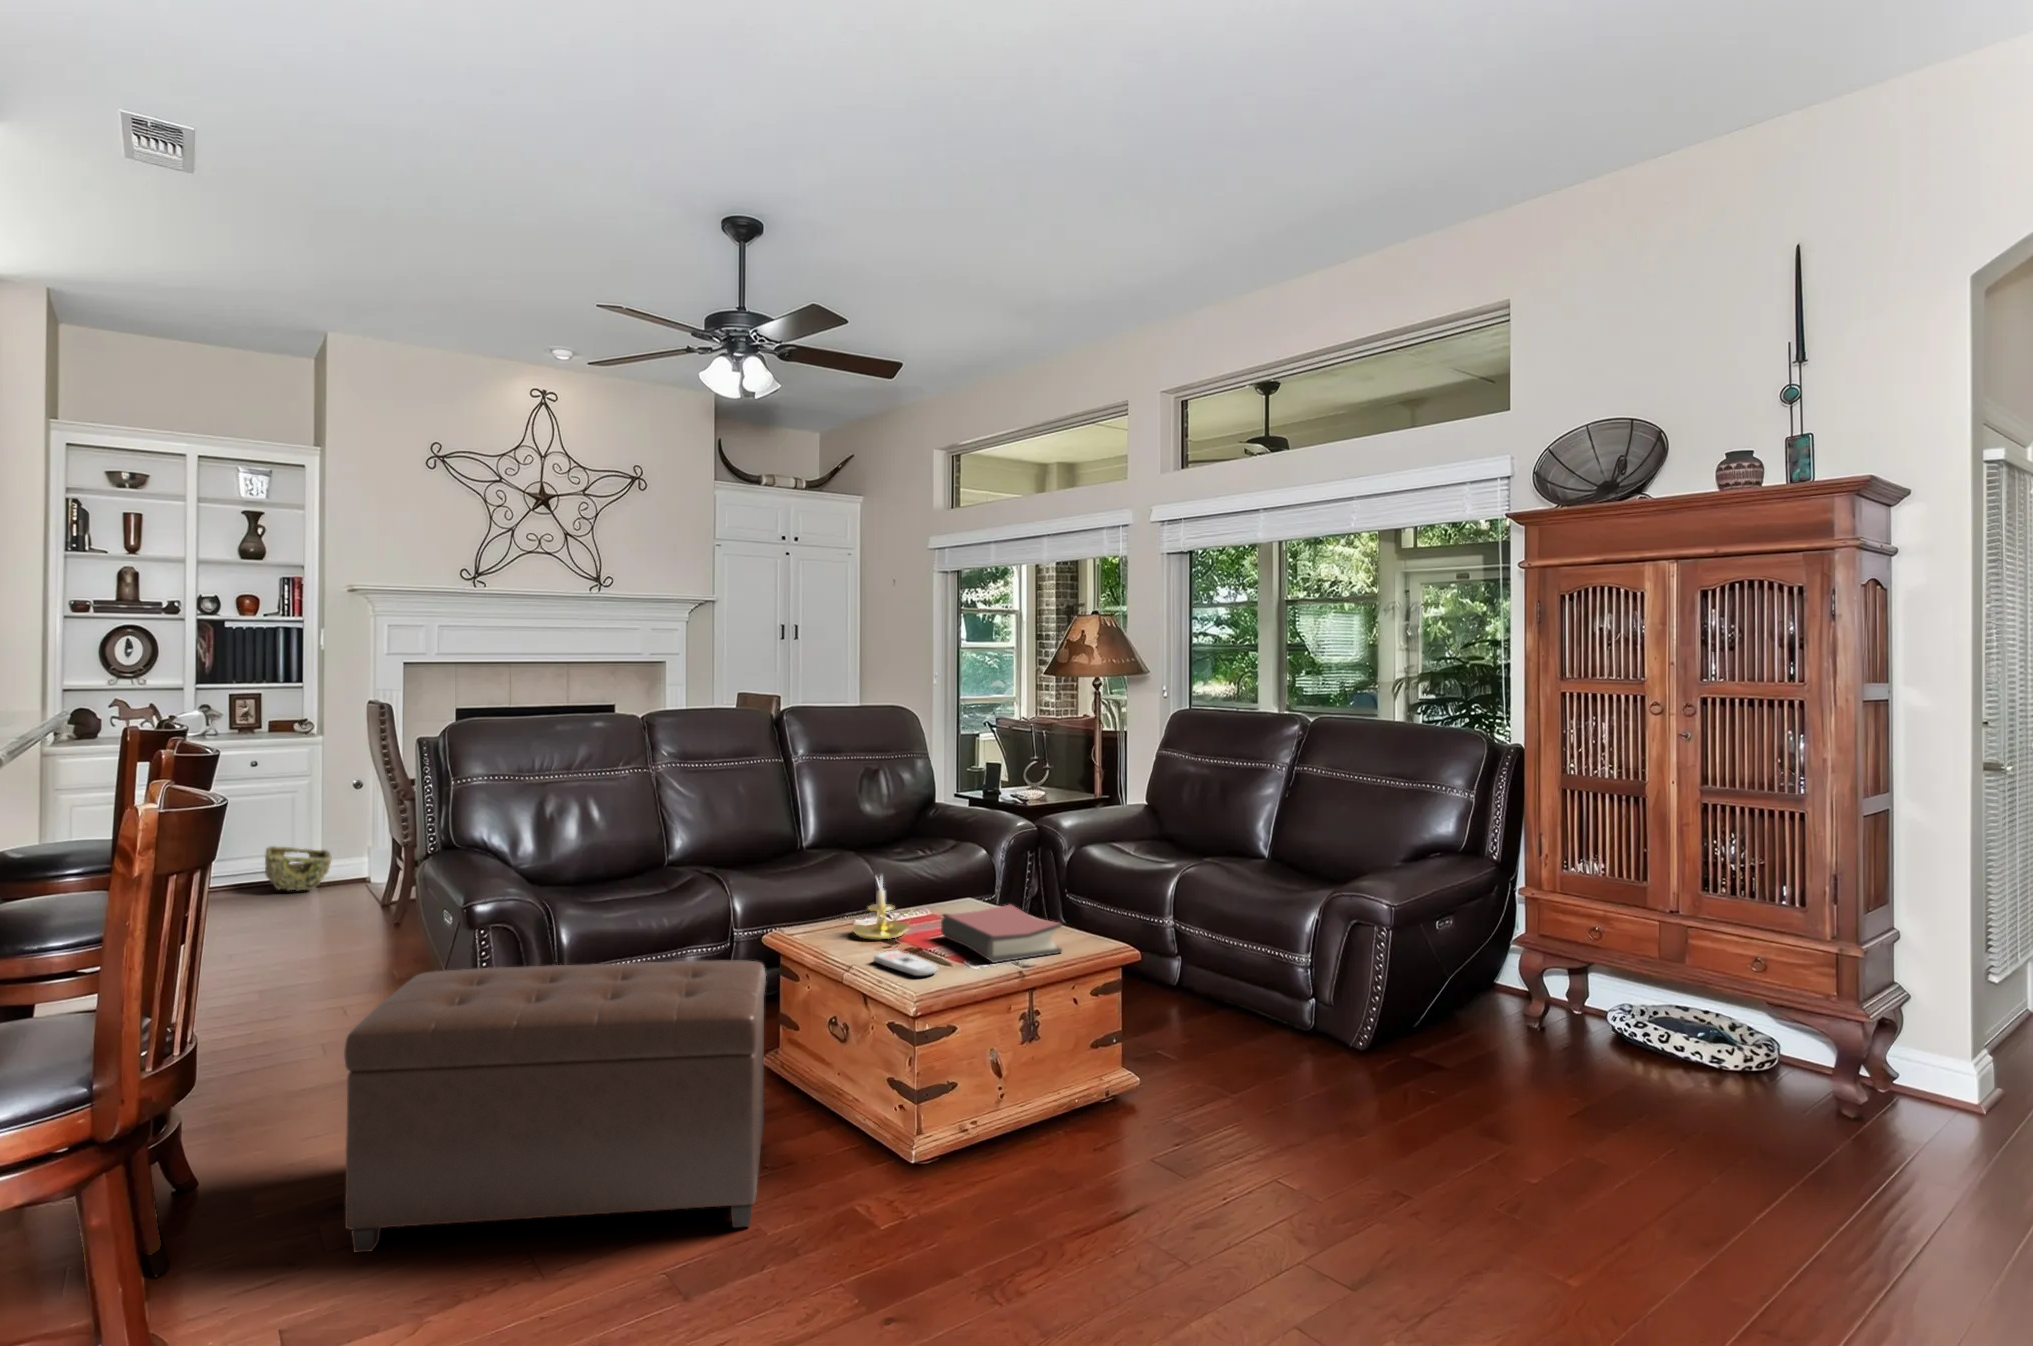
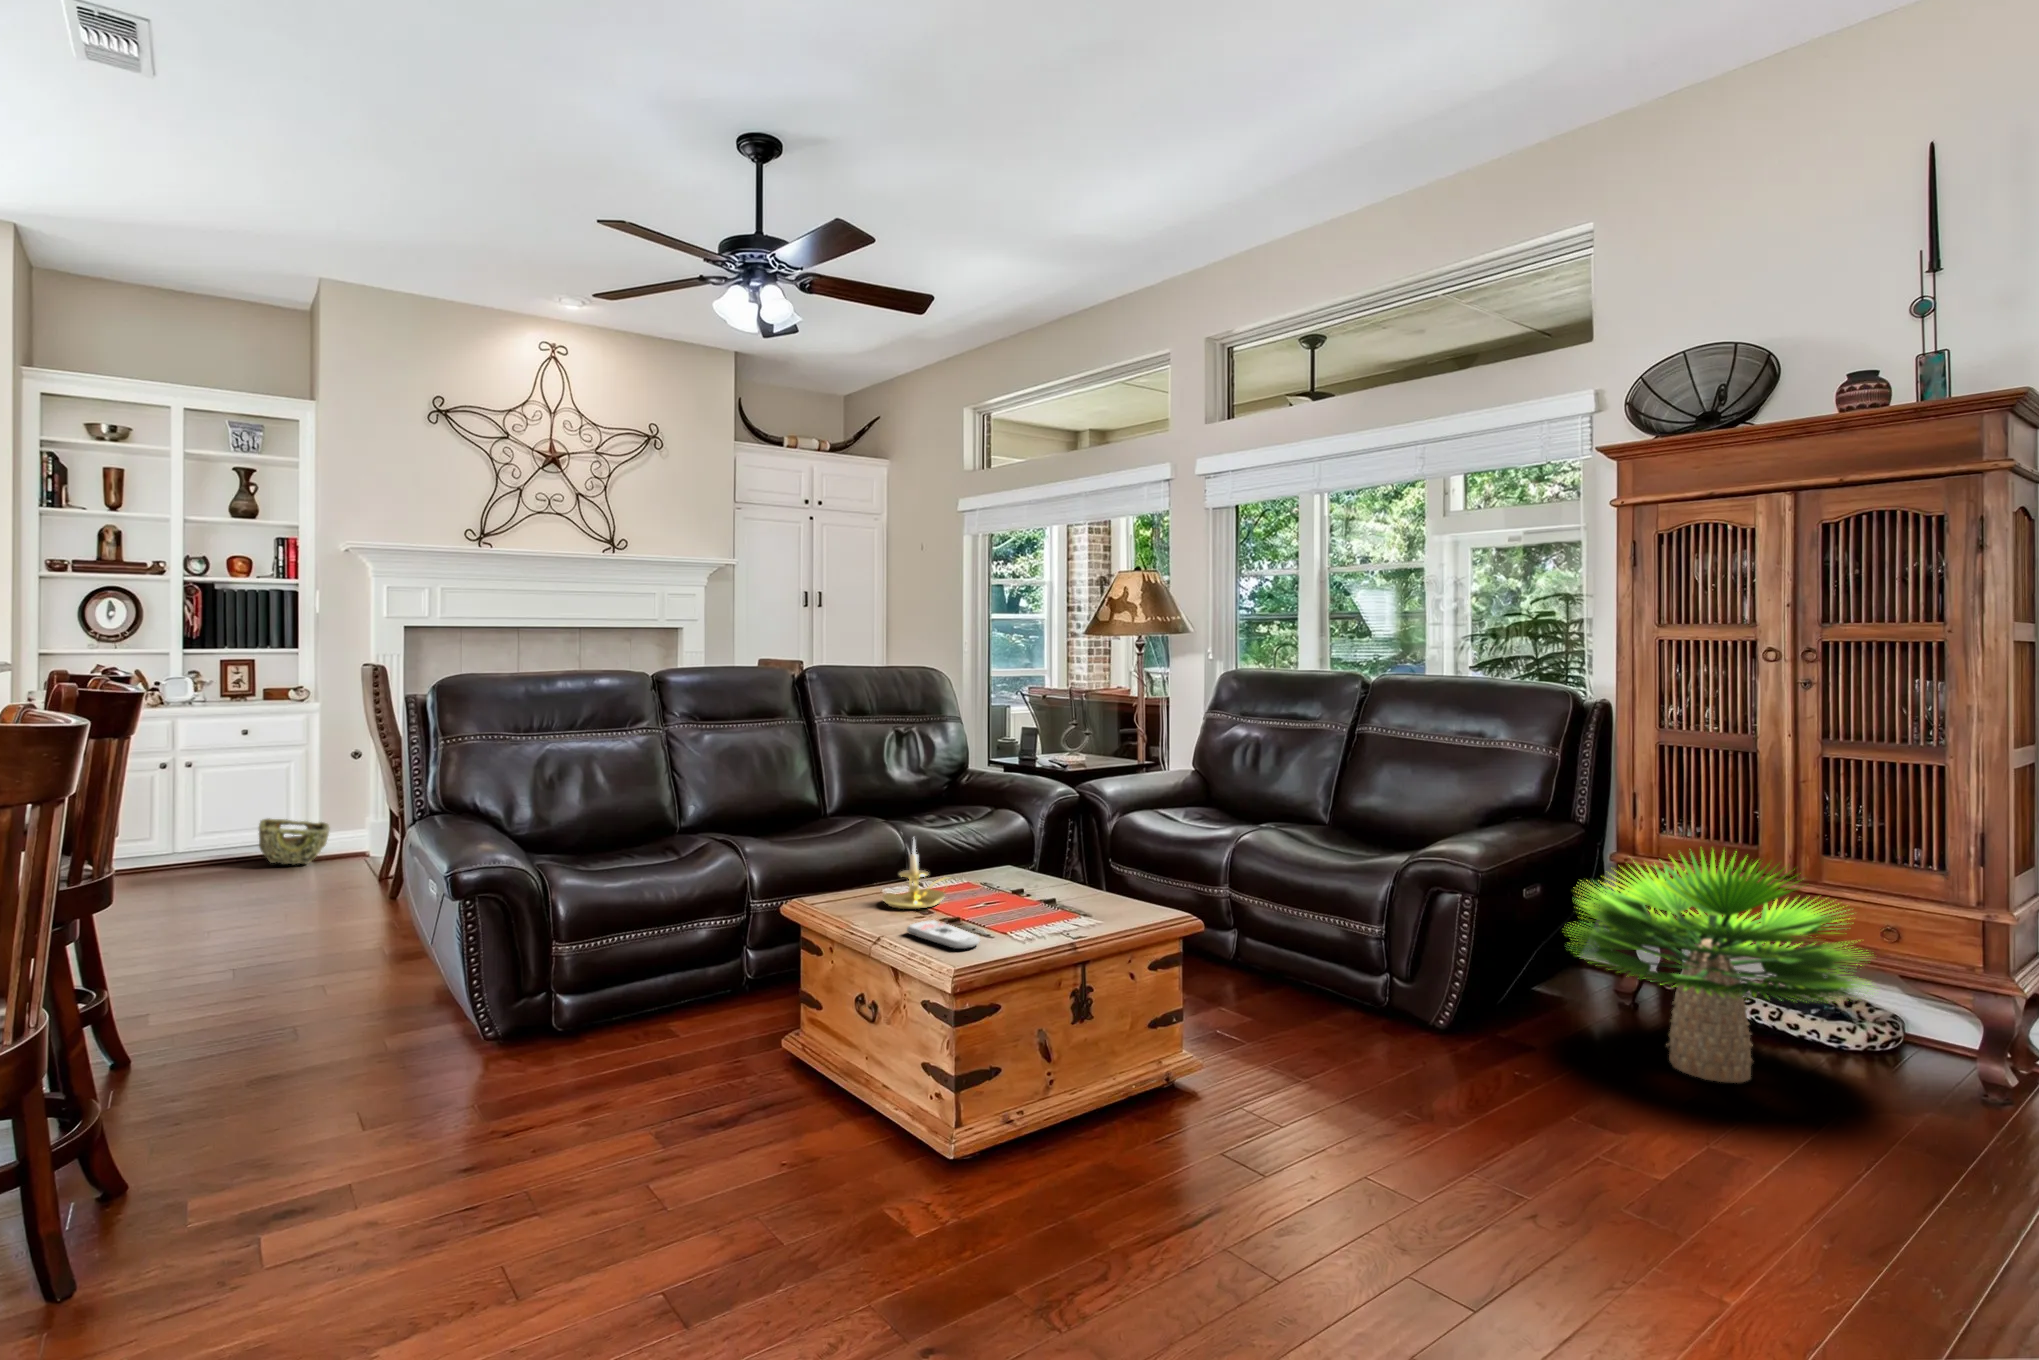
potted plant: none [1467,884,1743,1098] -> present [1575,852,1865,1083]
hardback book: present [941,905,1062,963] -> none [981,870,1119,934]
ottoman: present [344,961,766,1253] -> none [276,932,783,1277]

